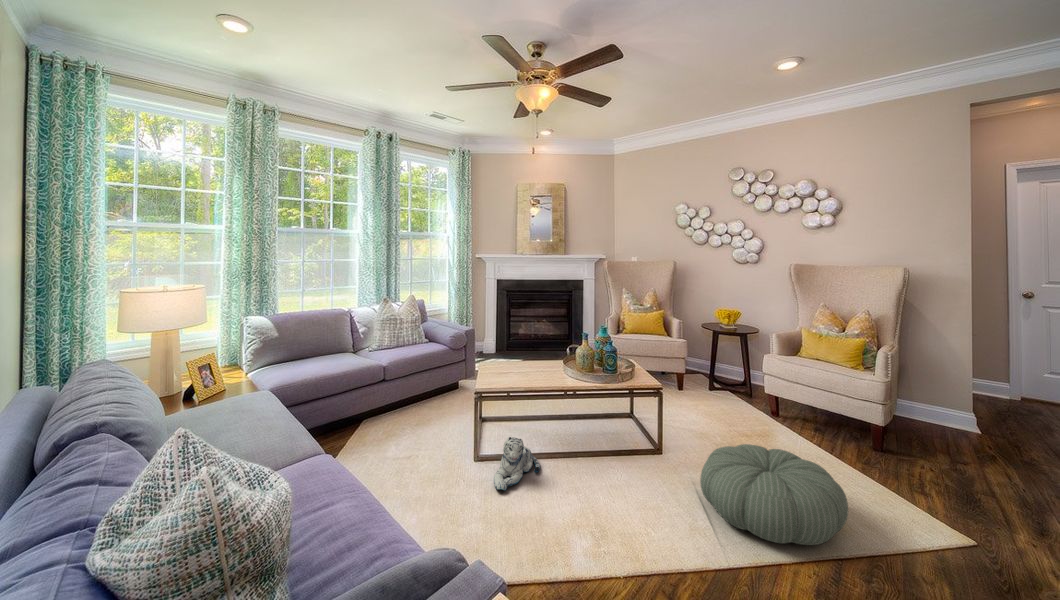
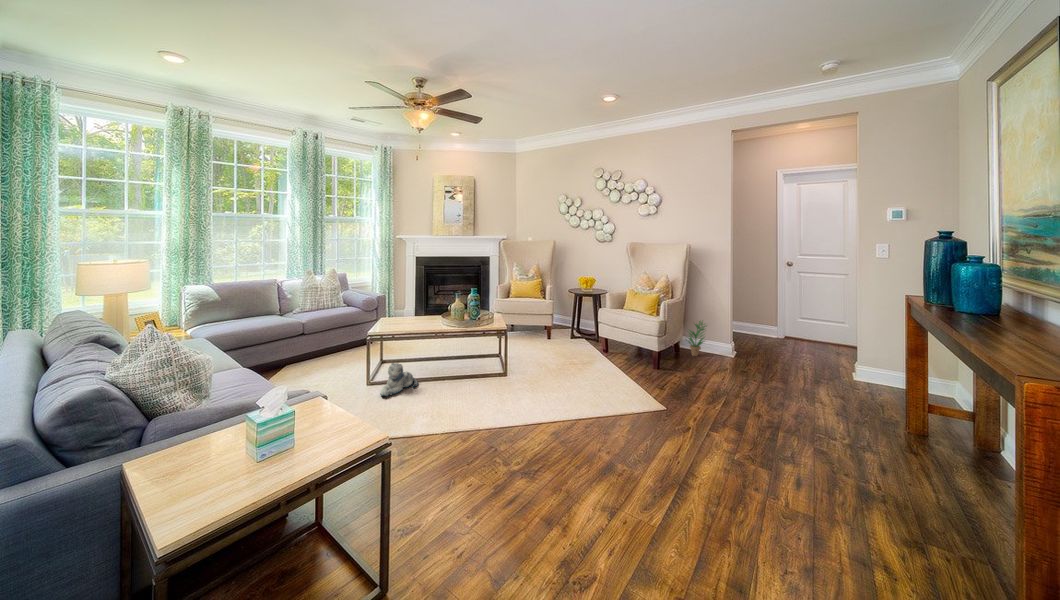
potted plant: none [897,374,939,427] -> present [688,321,705,356]
pouf: present [700,444,848,545] -> none [515,361,595,412]

